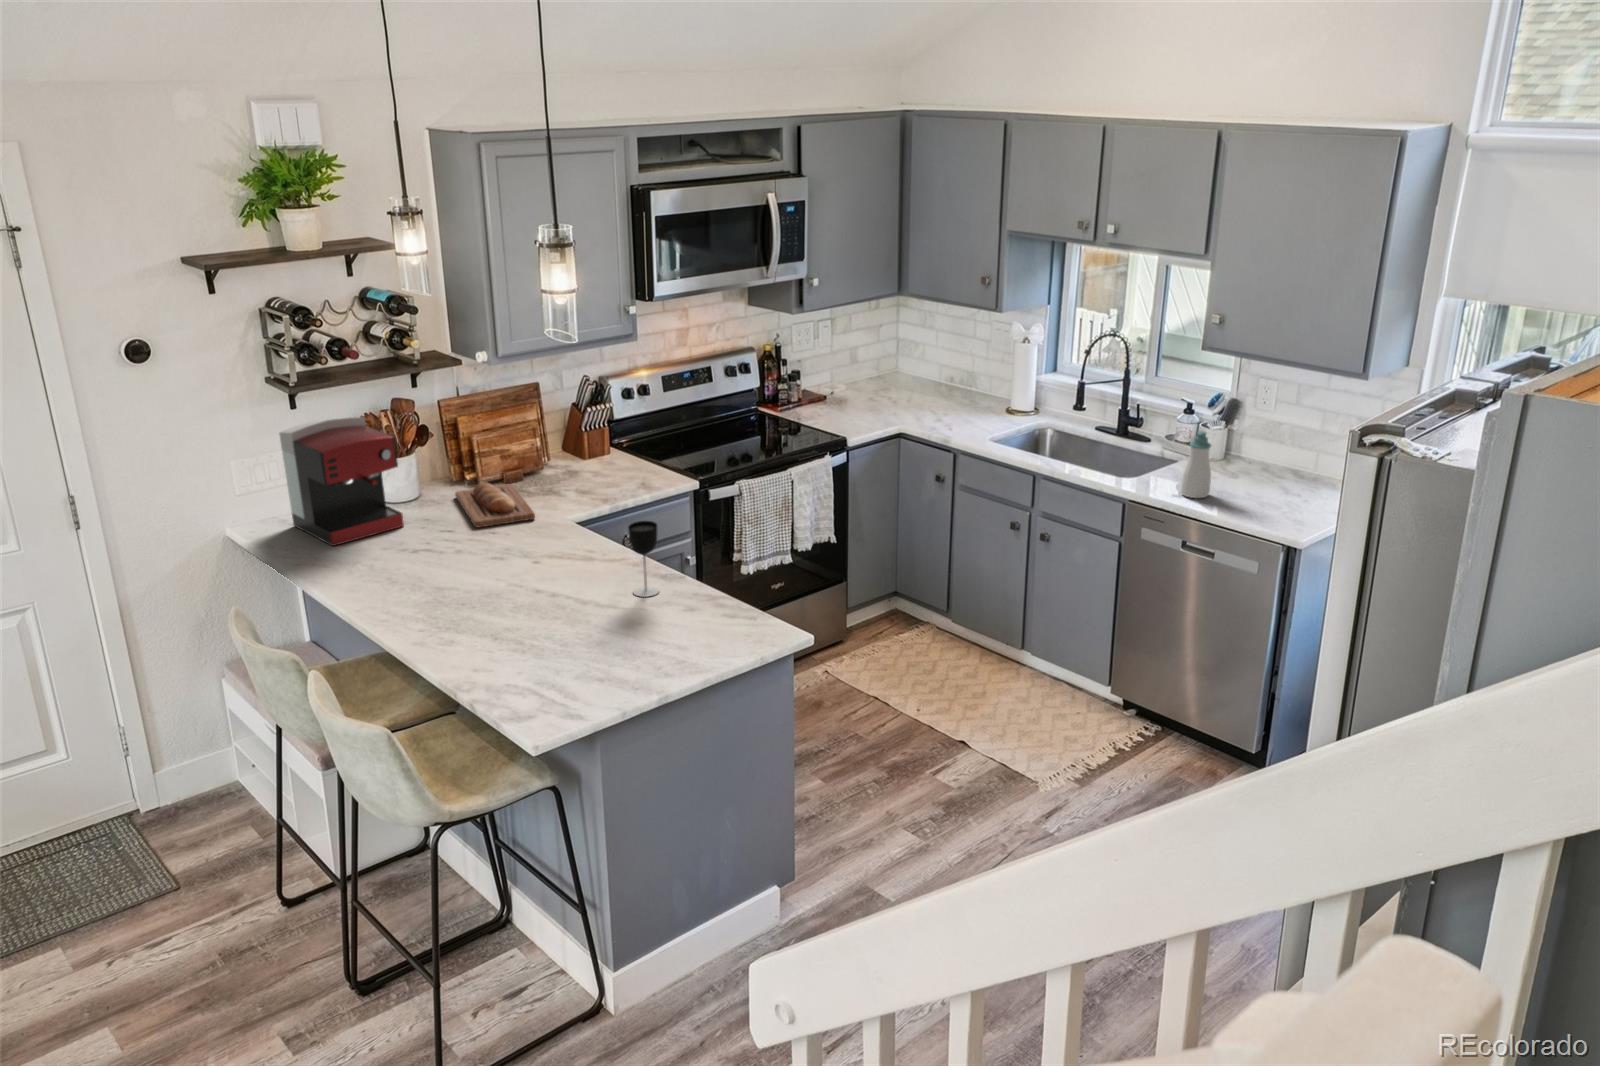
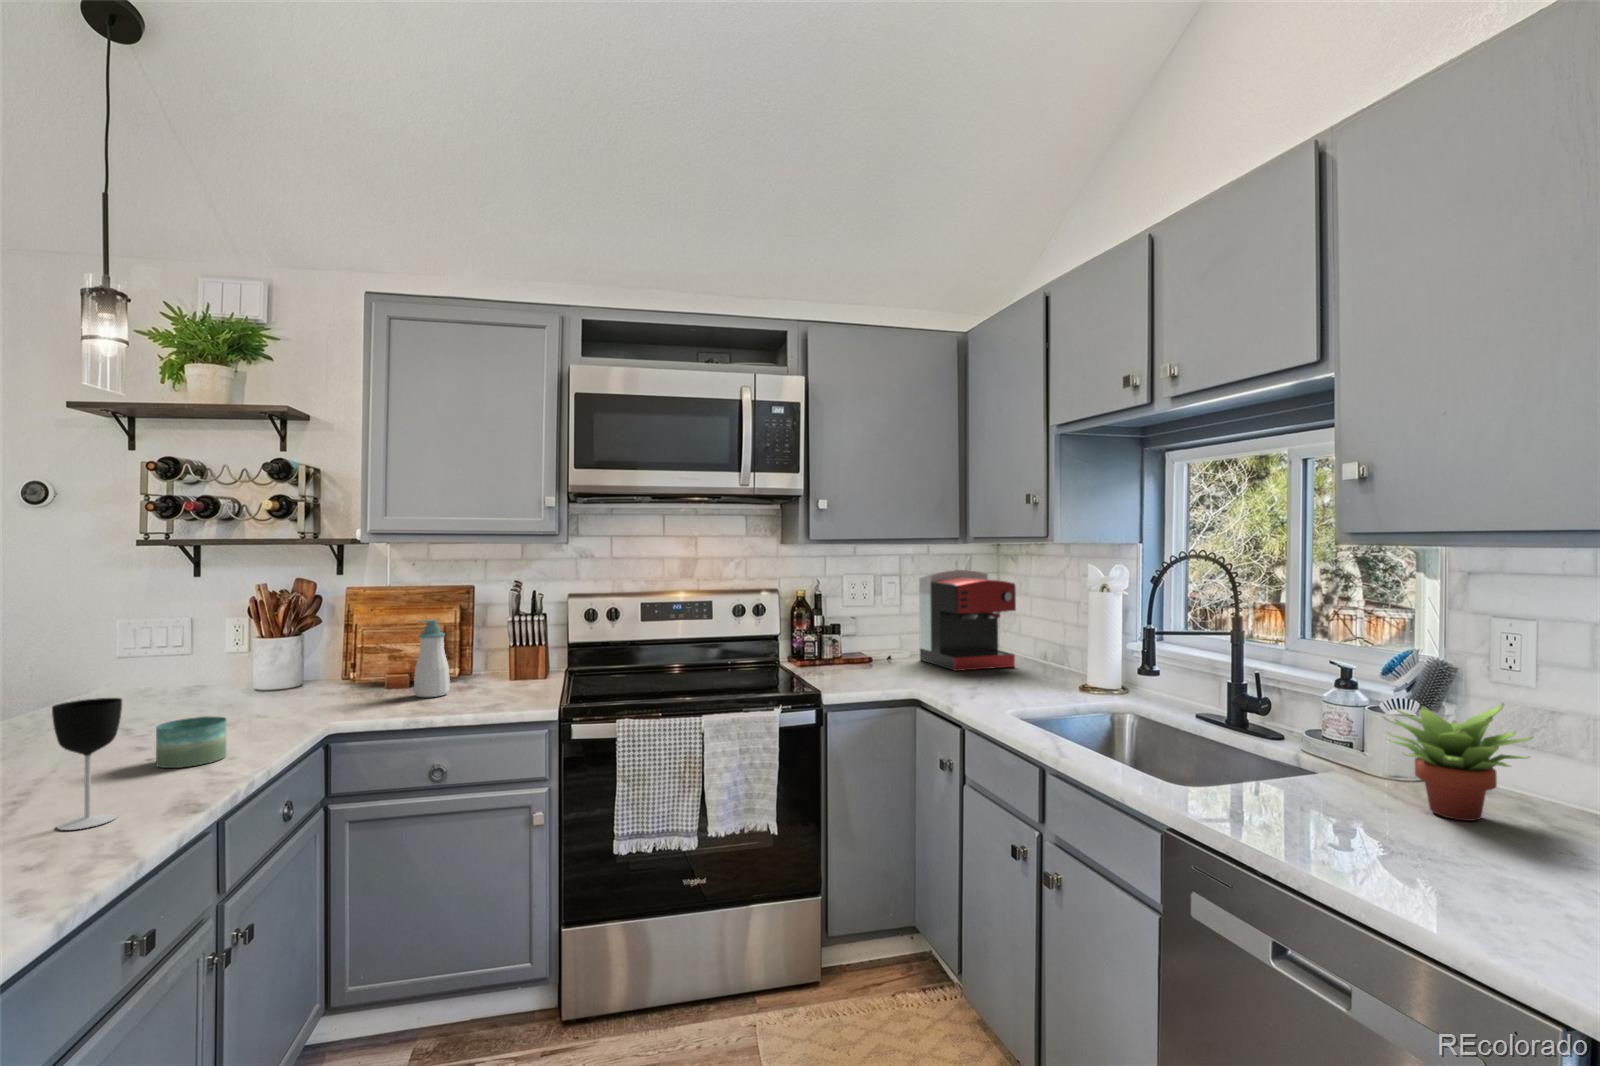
coffee maker: present [279,417,404,546] -> present [919,570,1016,671]
succulent plant: none [1216,424,1273,478] -> present [1383,703,1532,821]
soap bottle: present [1181,431,1211,498] -> present [414,620,450,697]
bread loaf: present [455,482,535,528] -> none [232,677,380,719]
candle: none [548,525,589,564] -> present [156,717,226,768]

